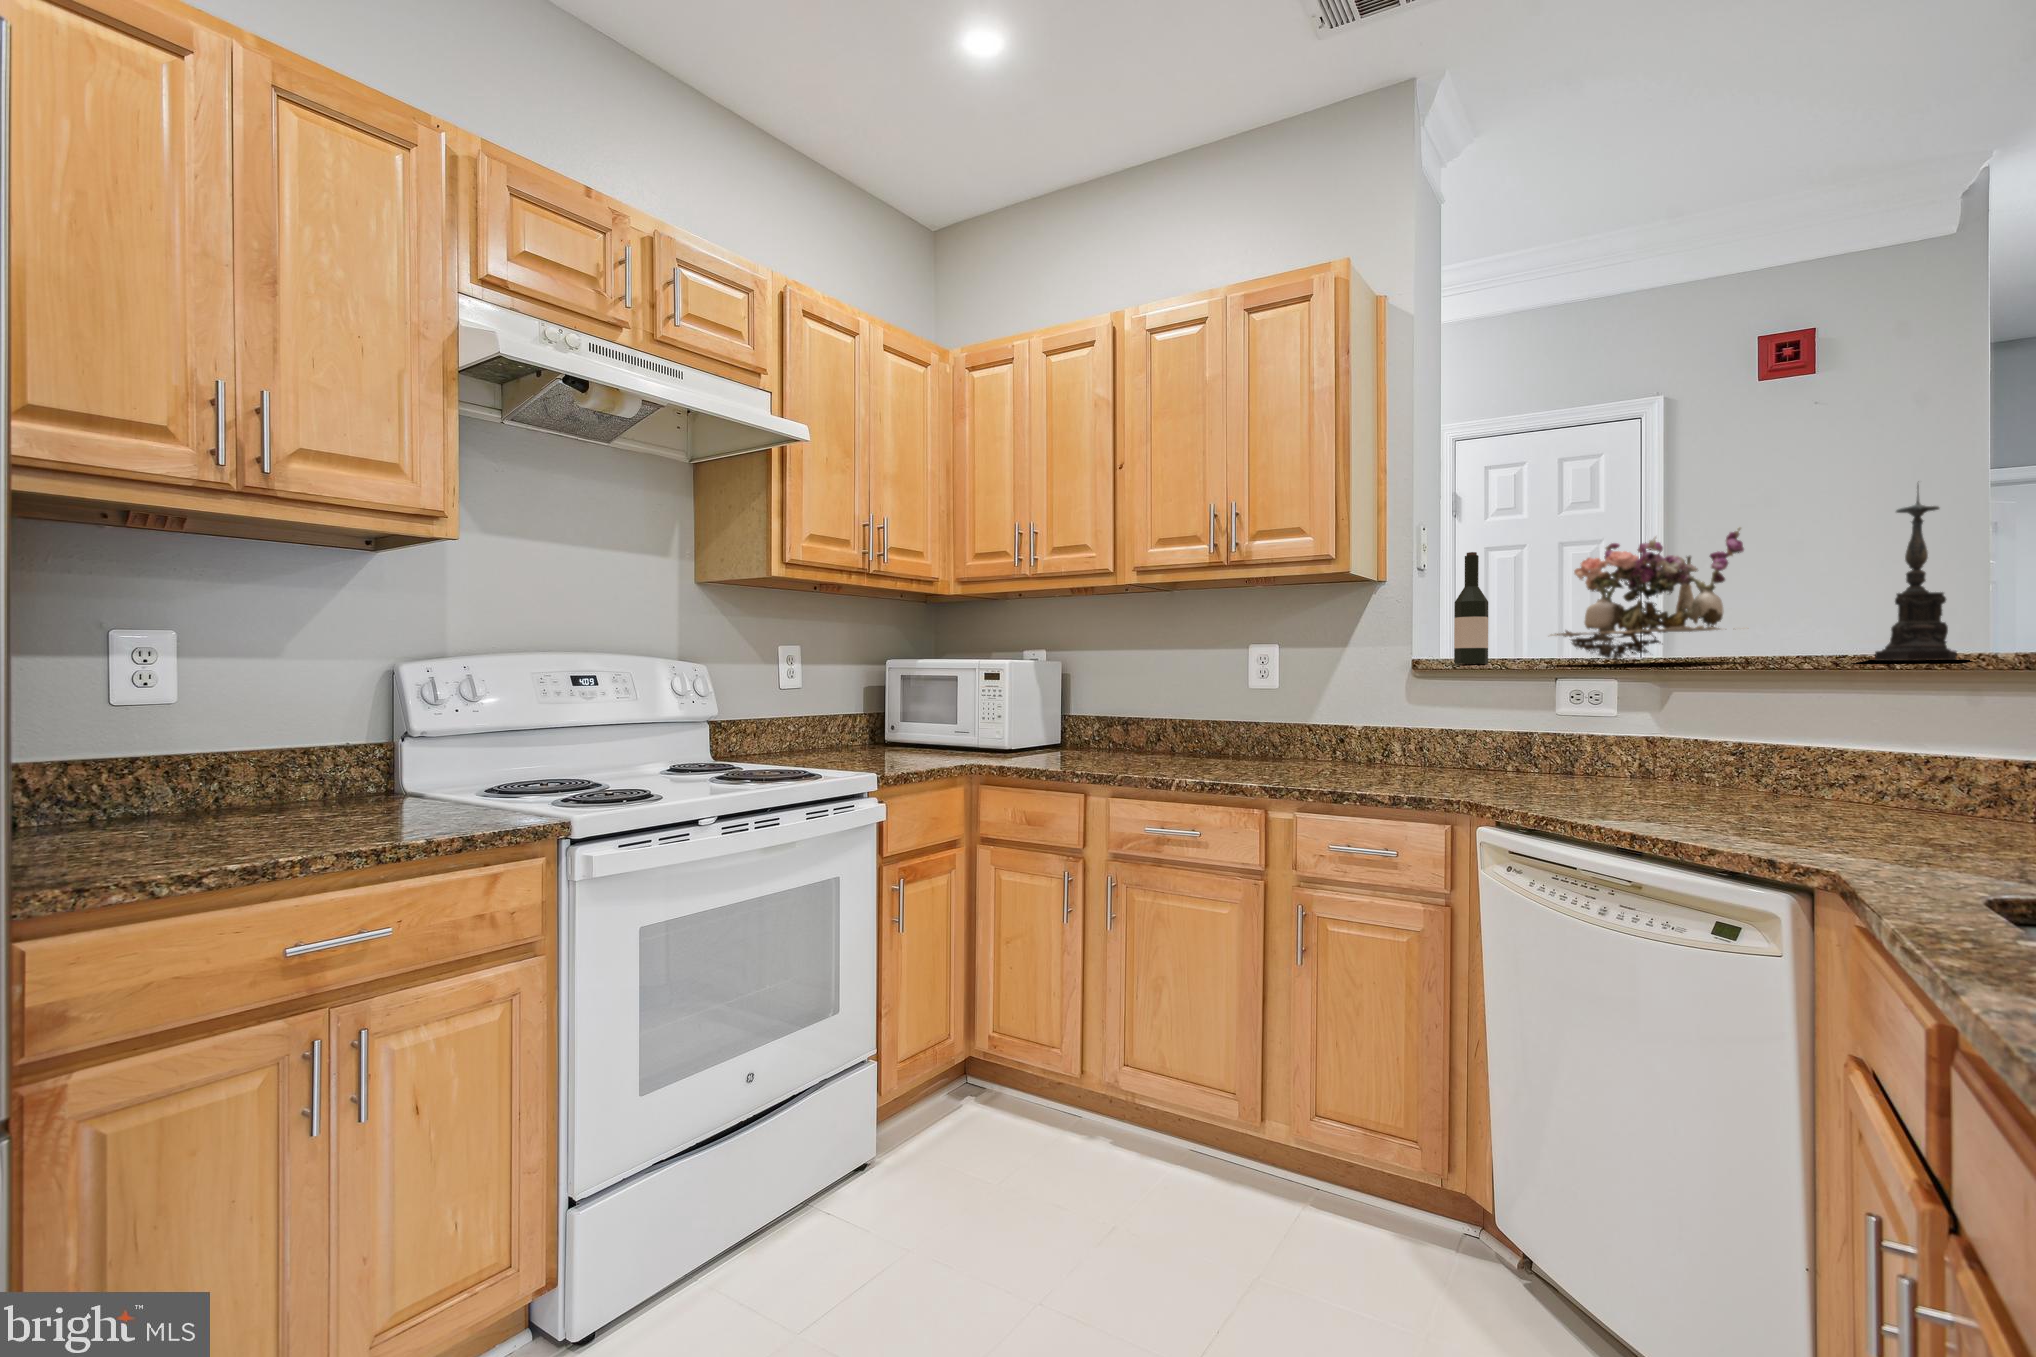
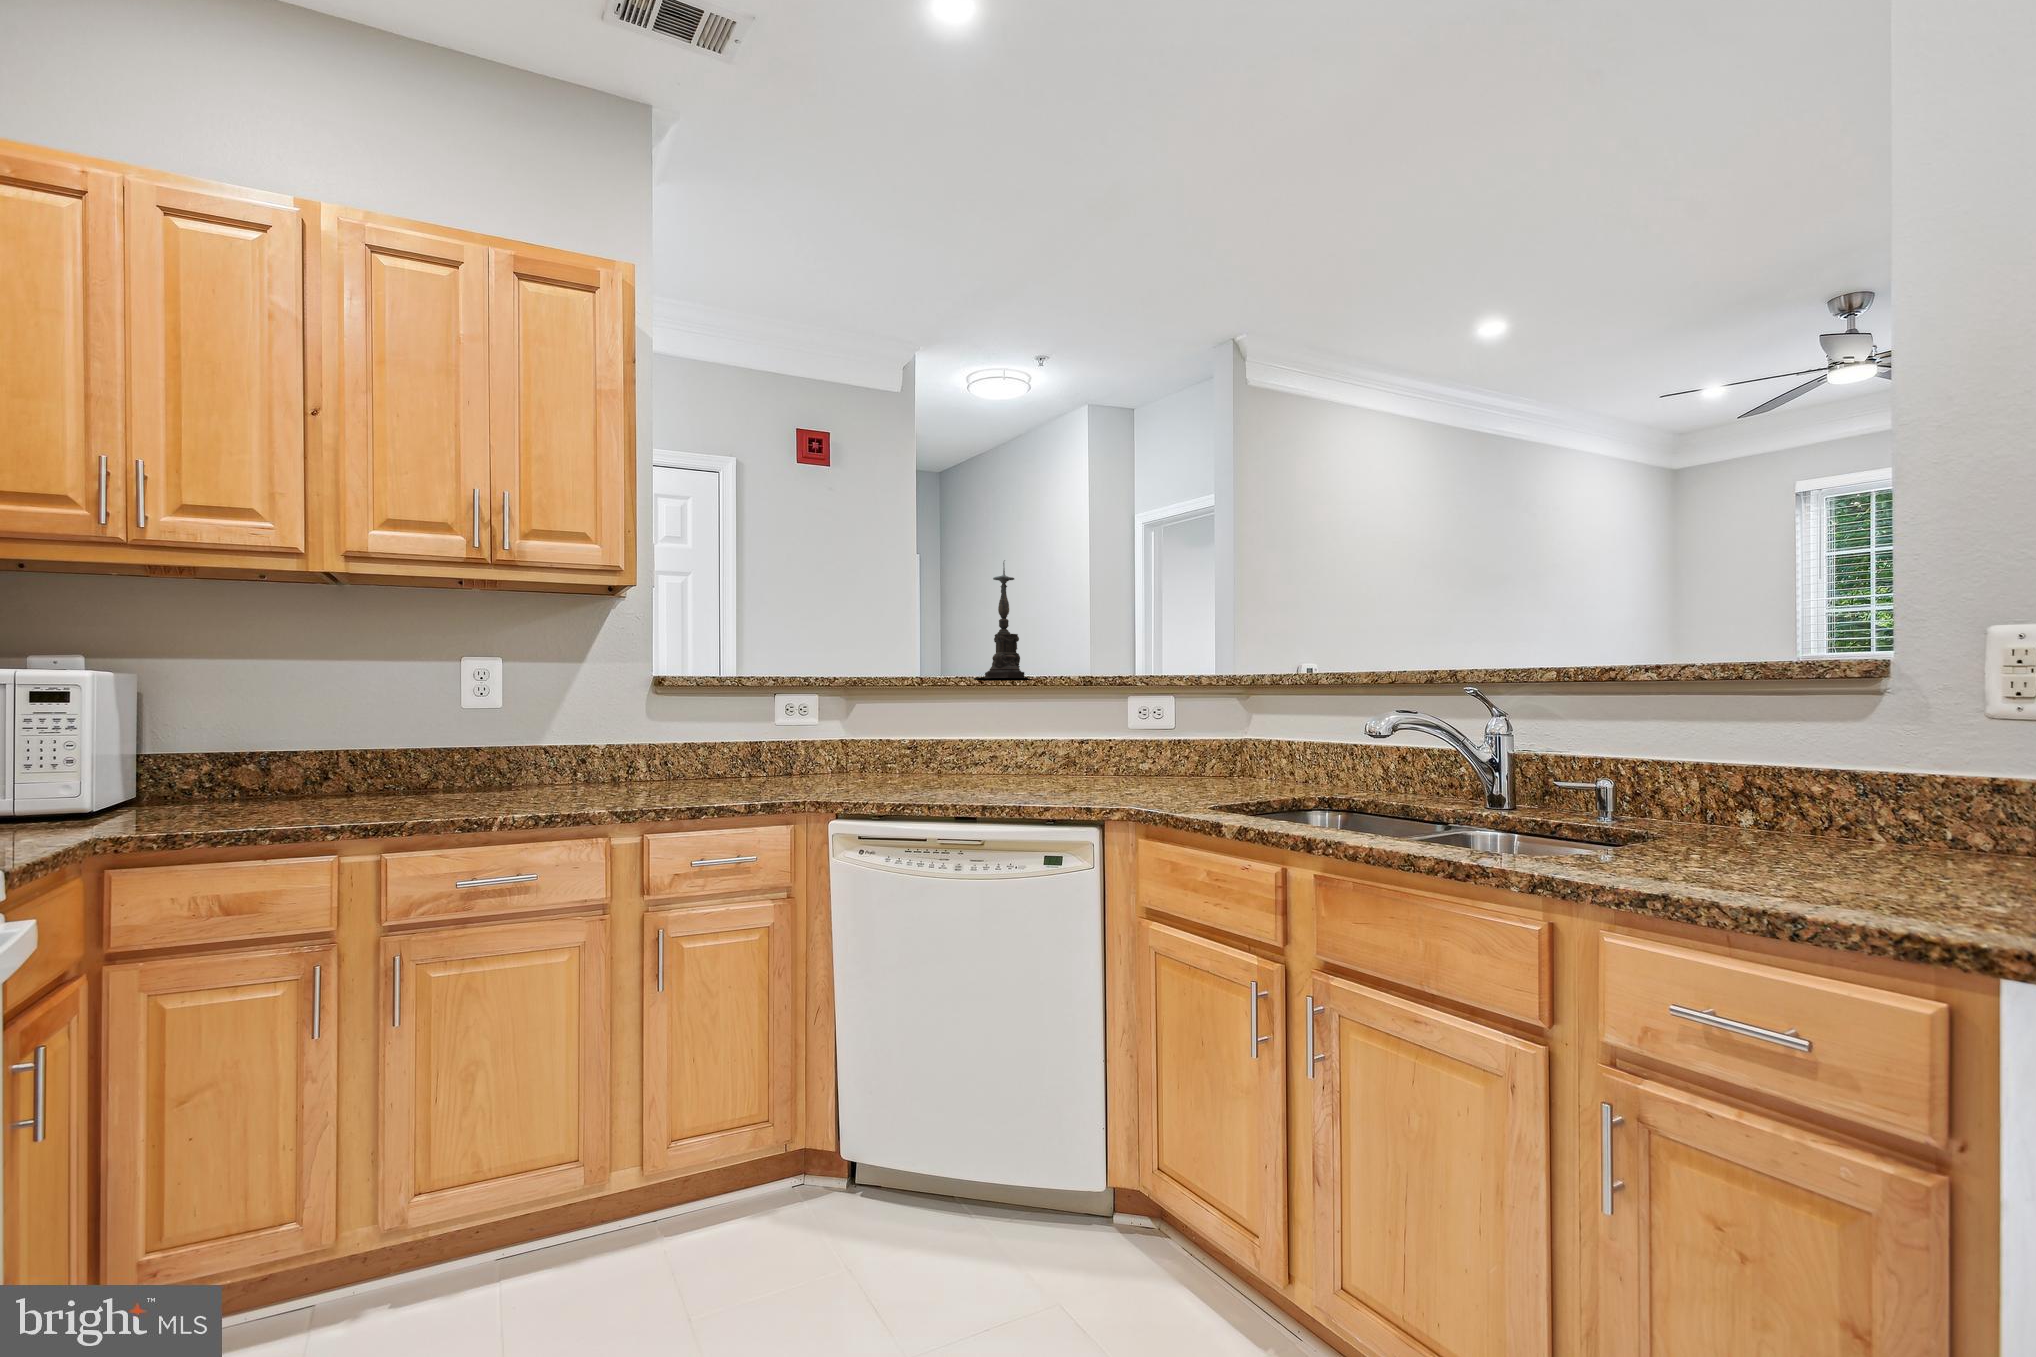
flower arrangement: present [1551,527,1744,662] -> none [775,577,916,680]
wine bottle: present [1454,552,1488,664] -> none [673,573,703,681]

